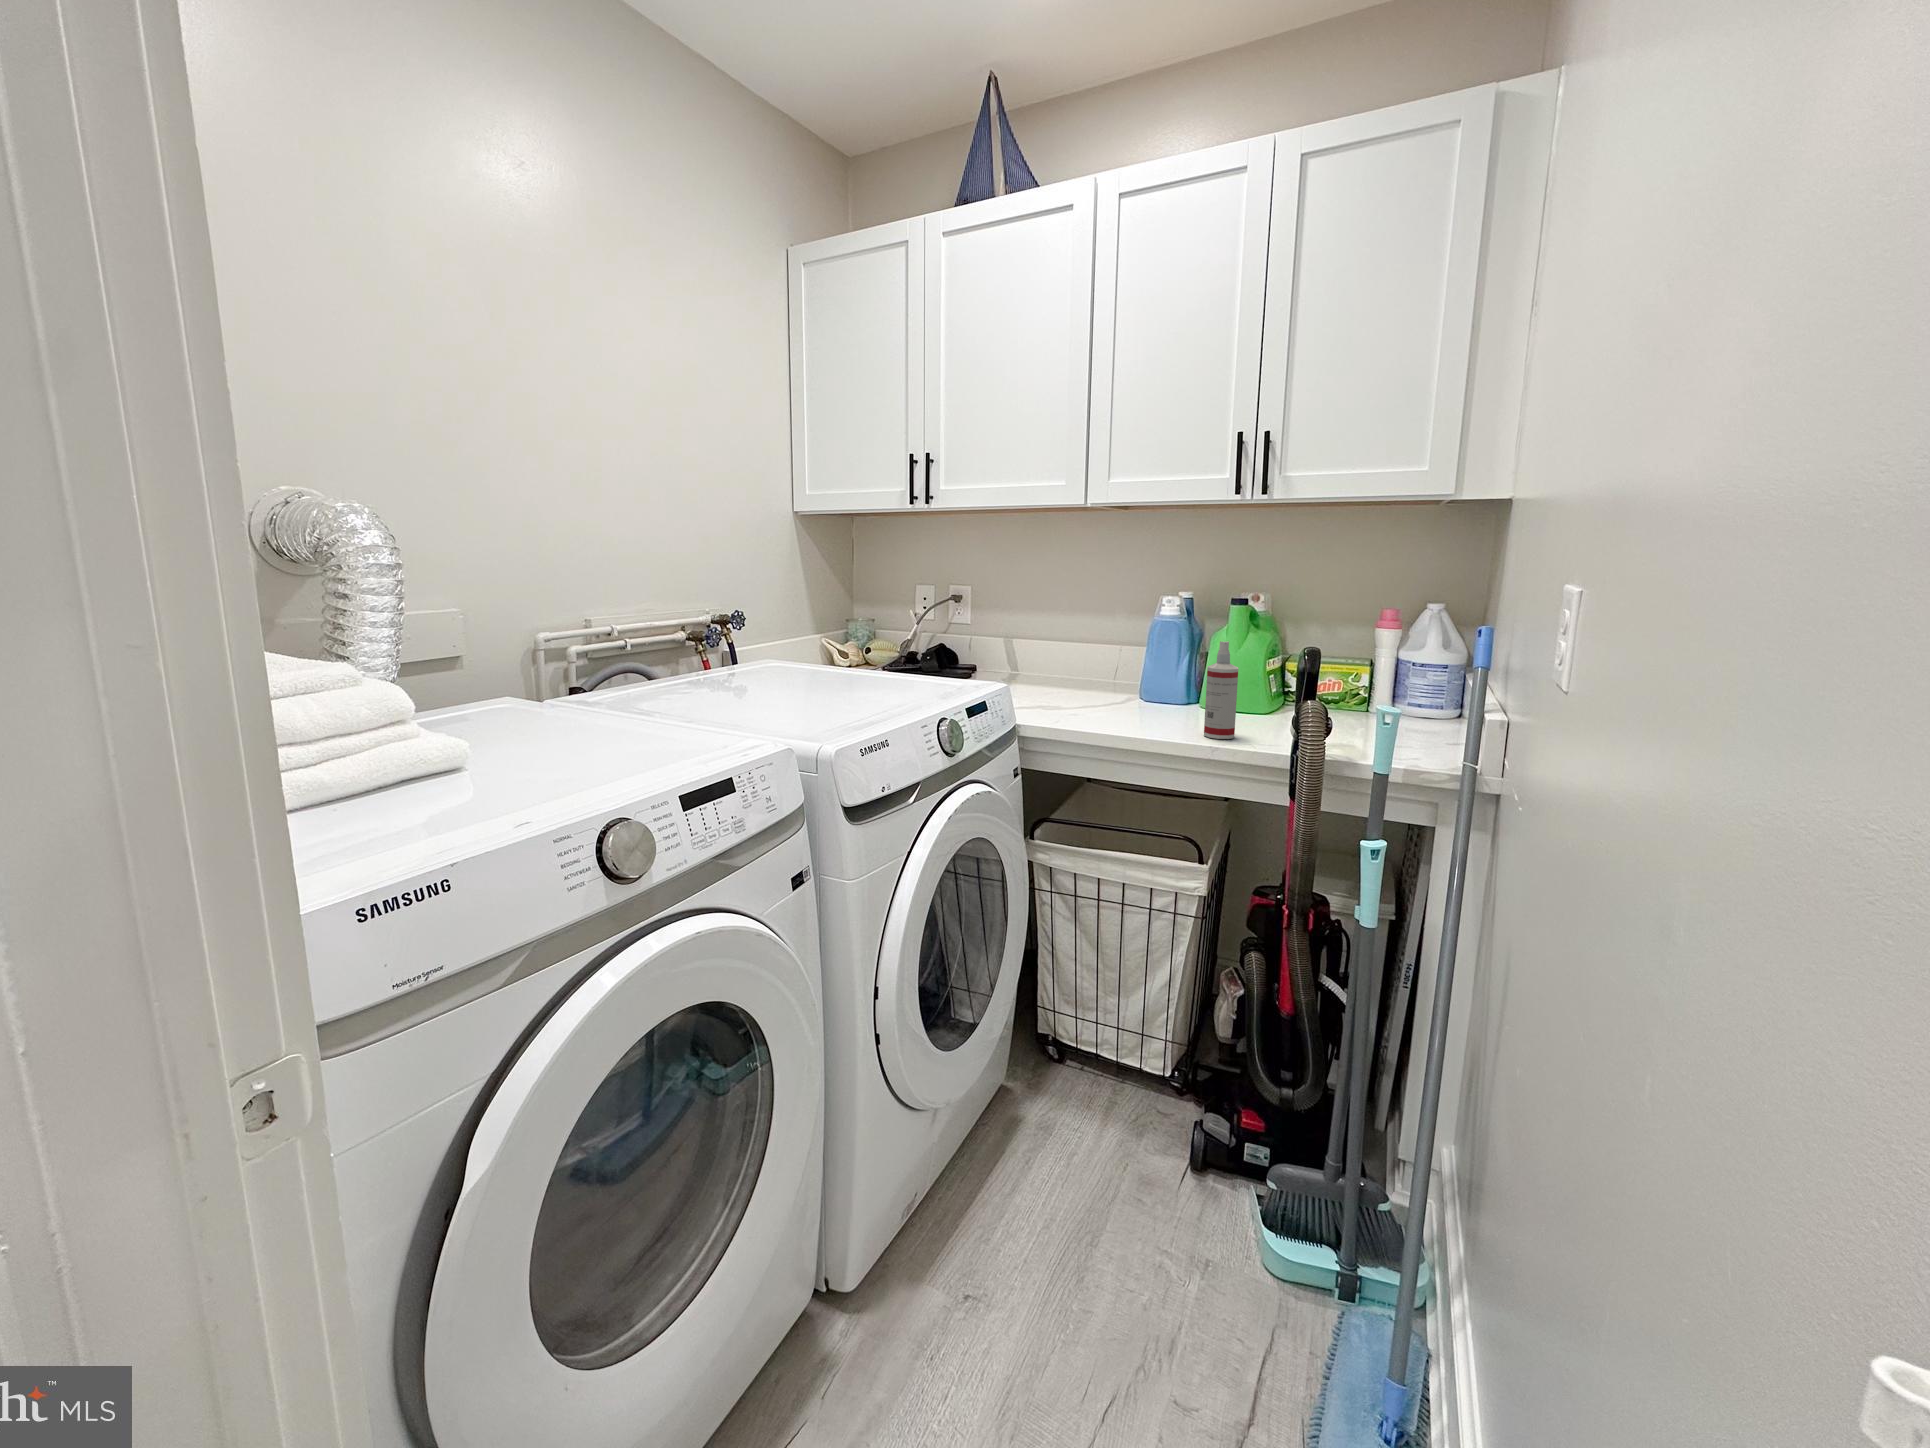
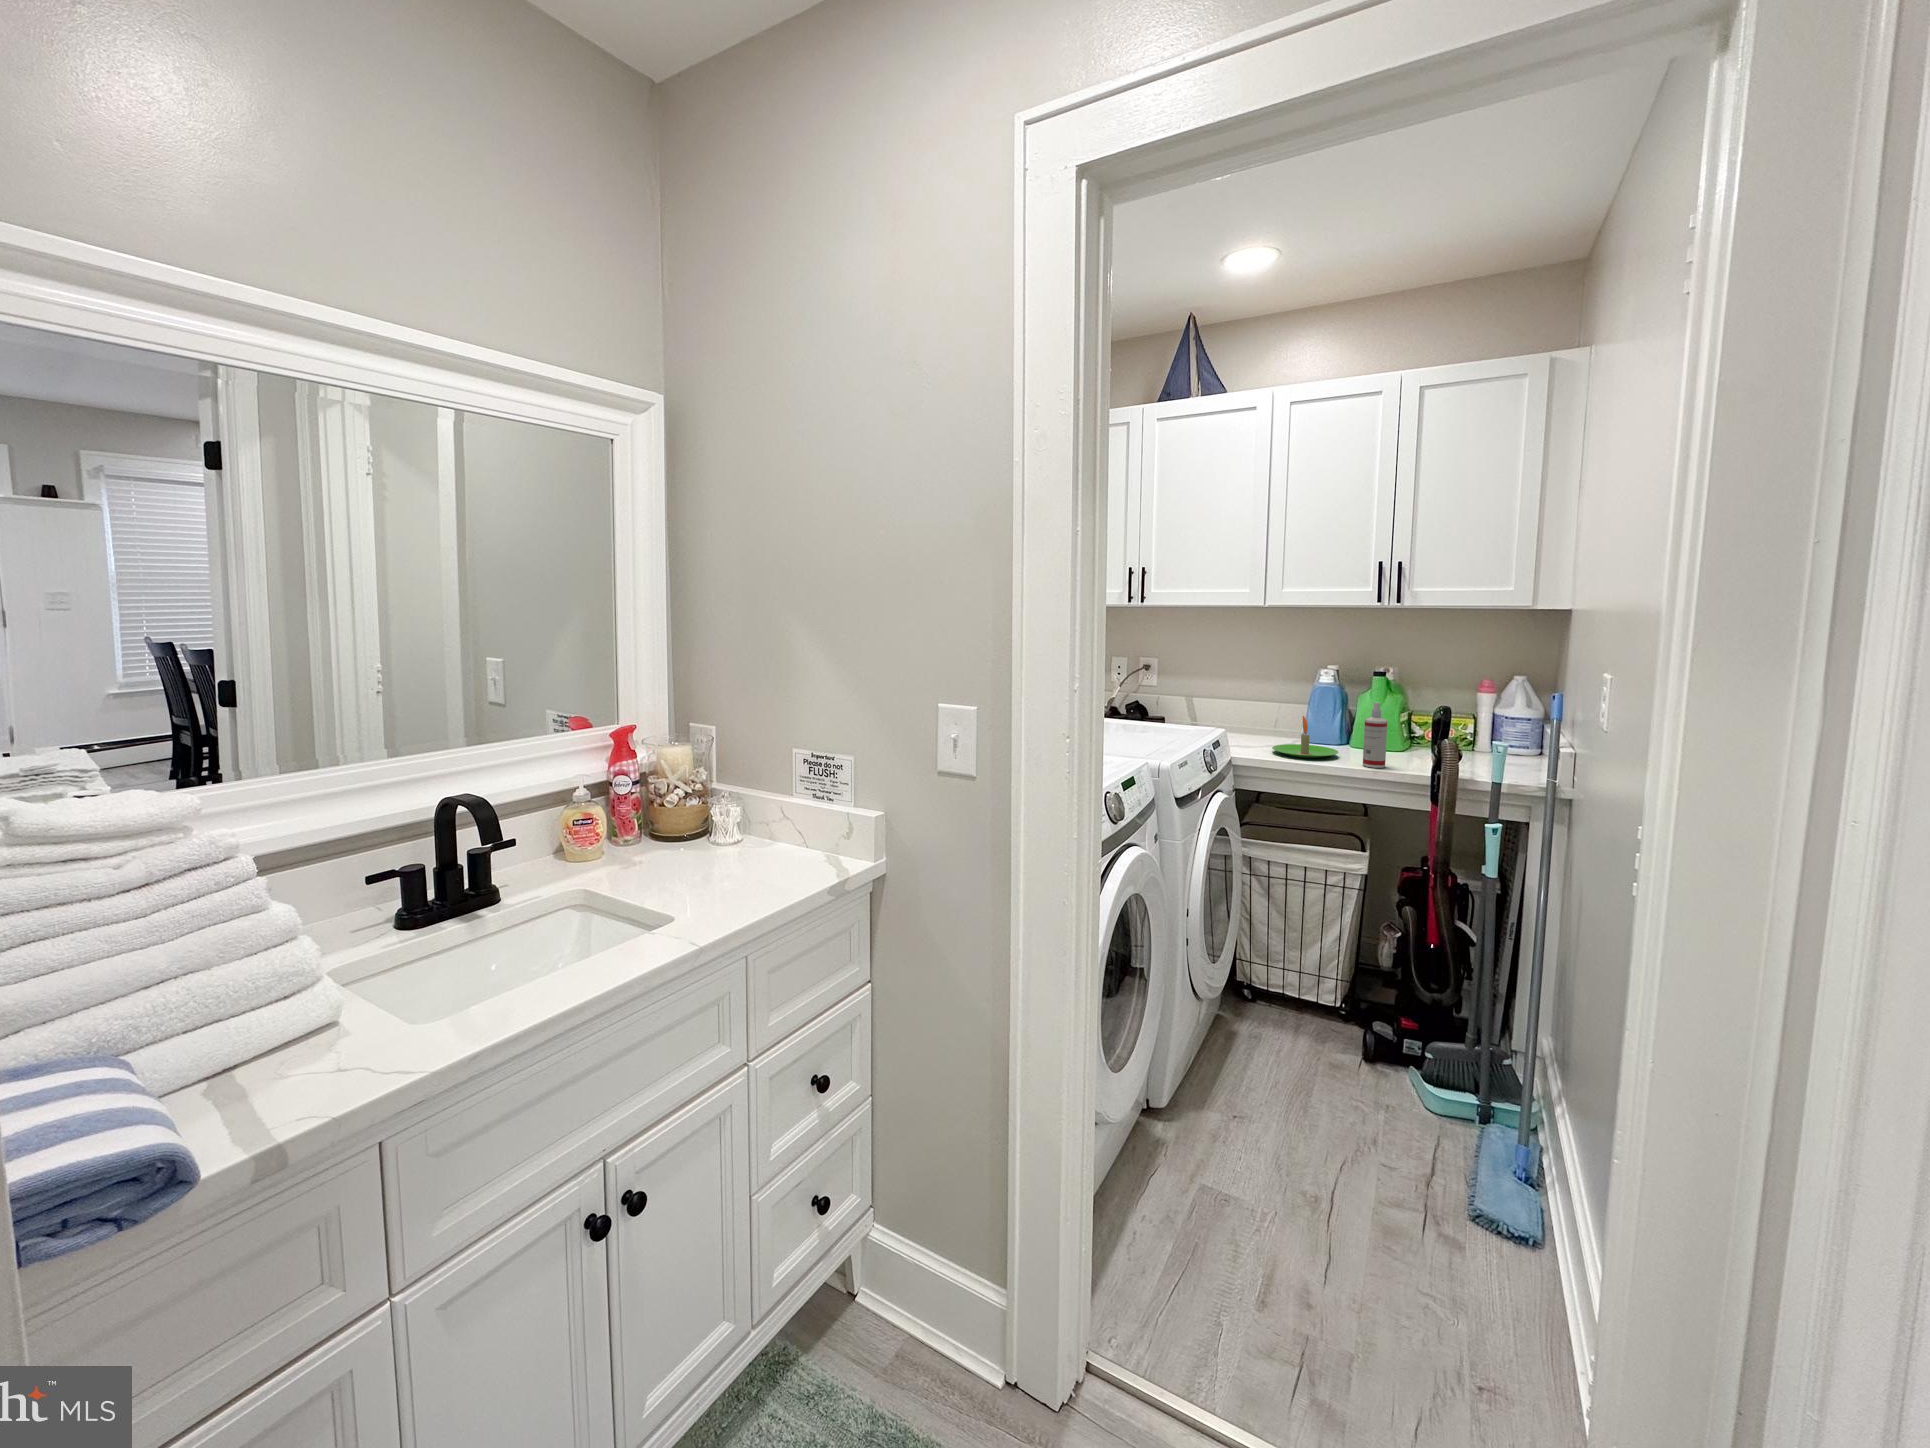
candle: none [1087,662,1177,724] -> present [1272,716,1338,758]

